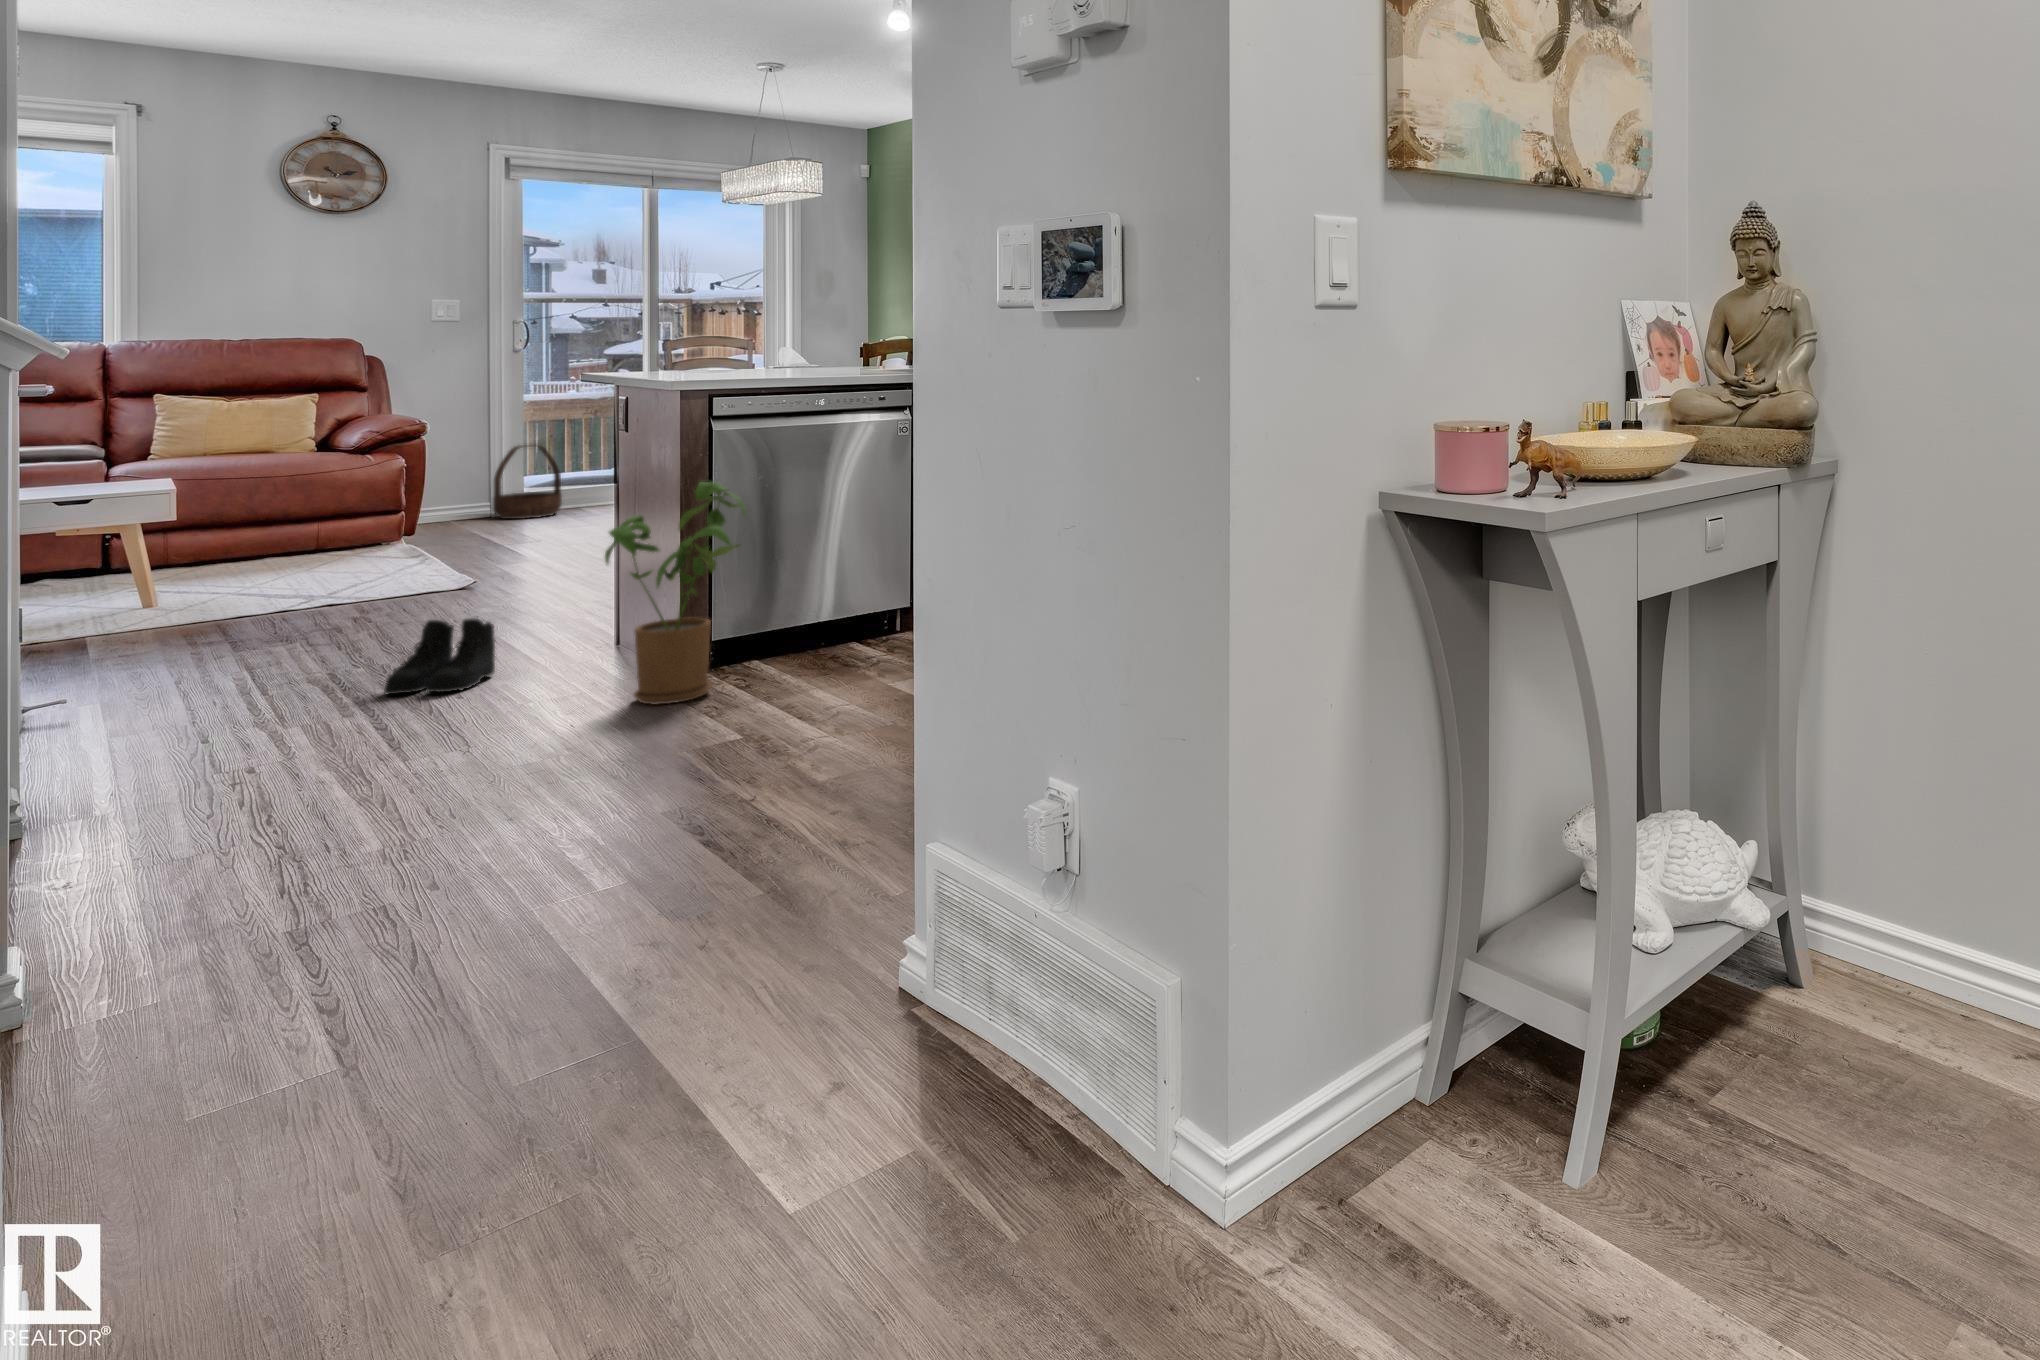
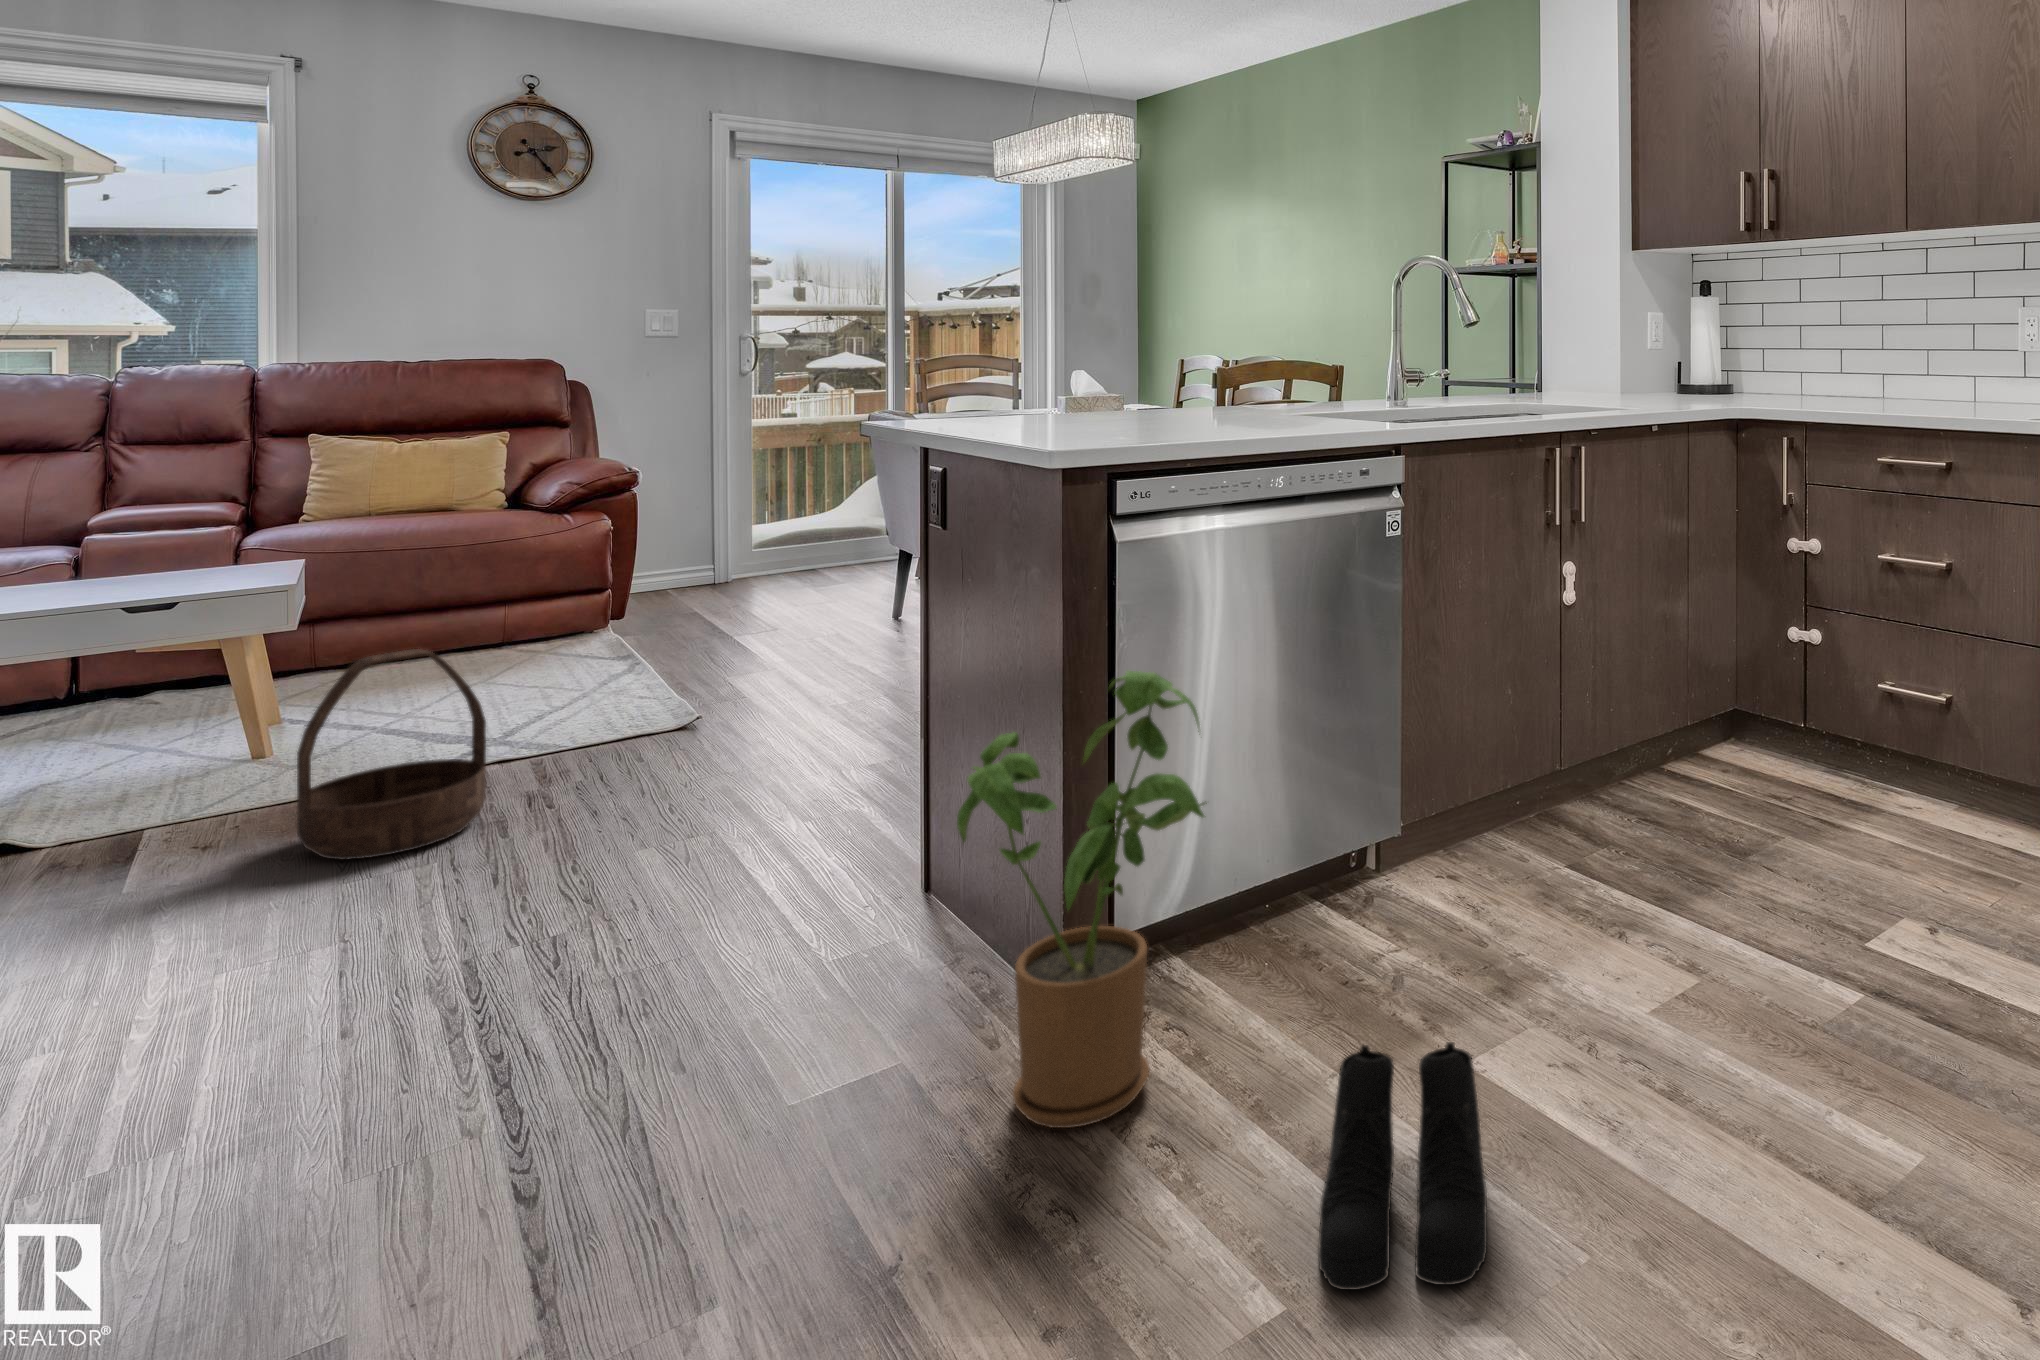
basket: present [493,445,562,519] -> present [297,649,486,860]
boots: present [384,618,495,694] -> present [1318,1042,1487,1290]

